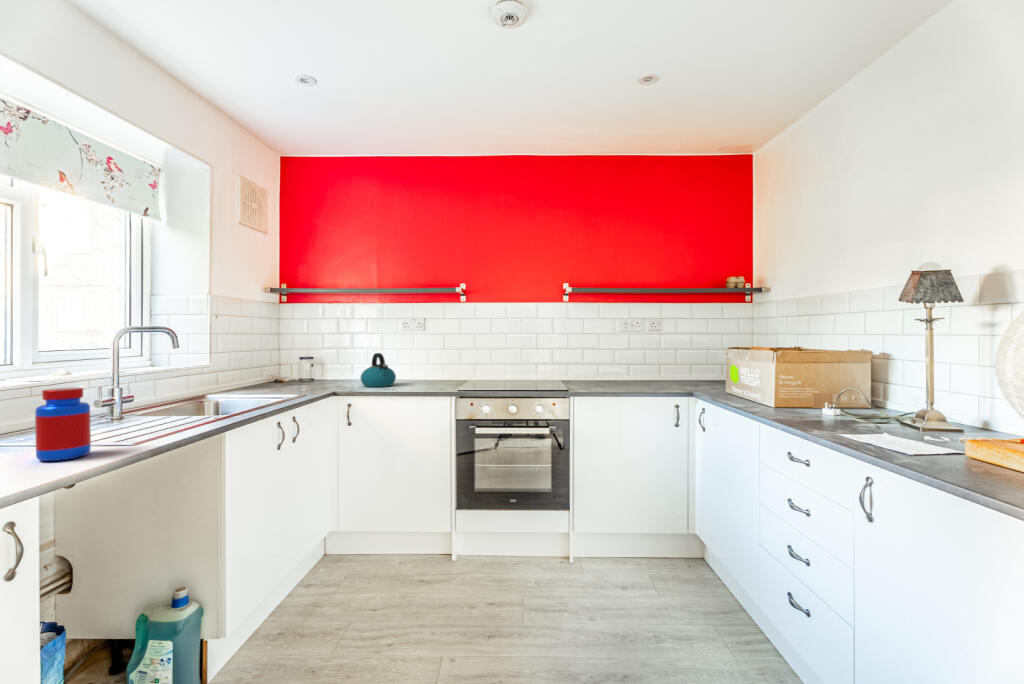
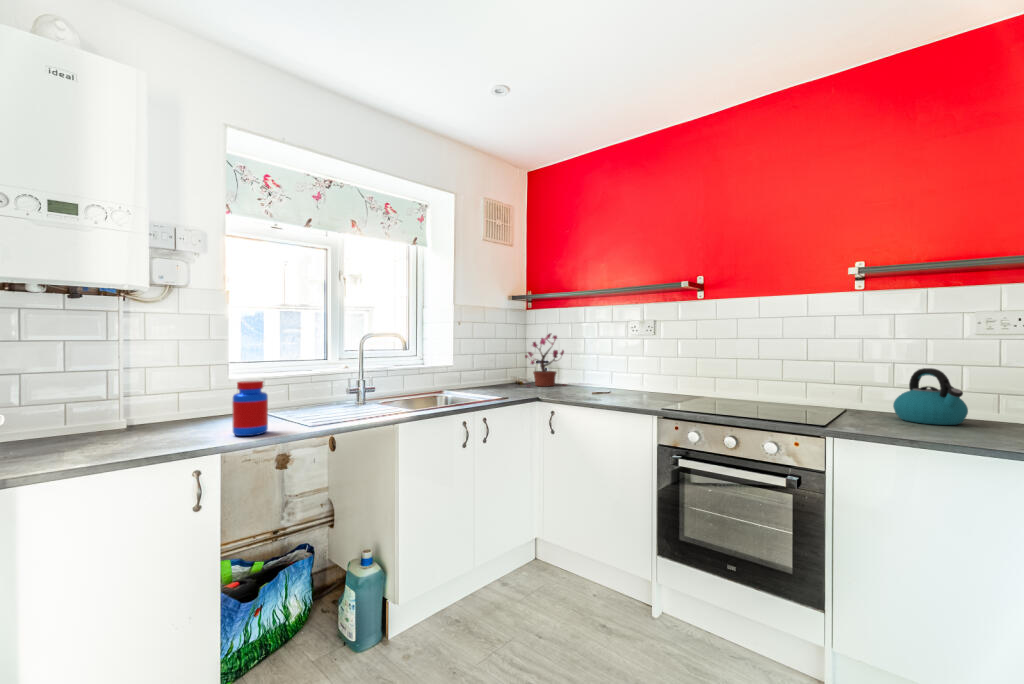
potted plant: none [288,329,335,384] -> present [525,333,564,386]
kettle: present [361,353,396,387] -> present [893,368,968,425]

